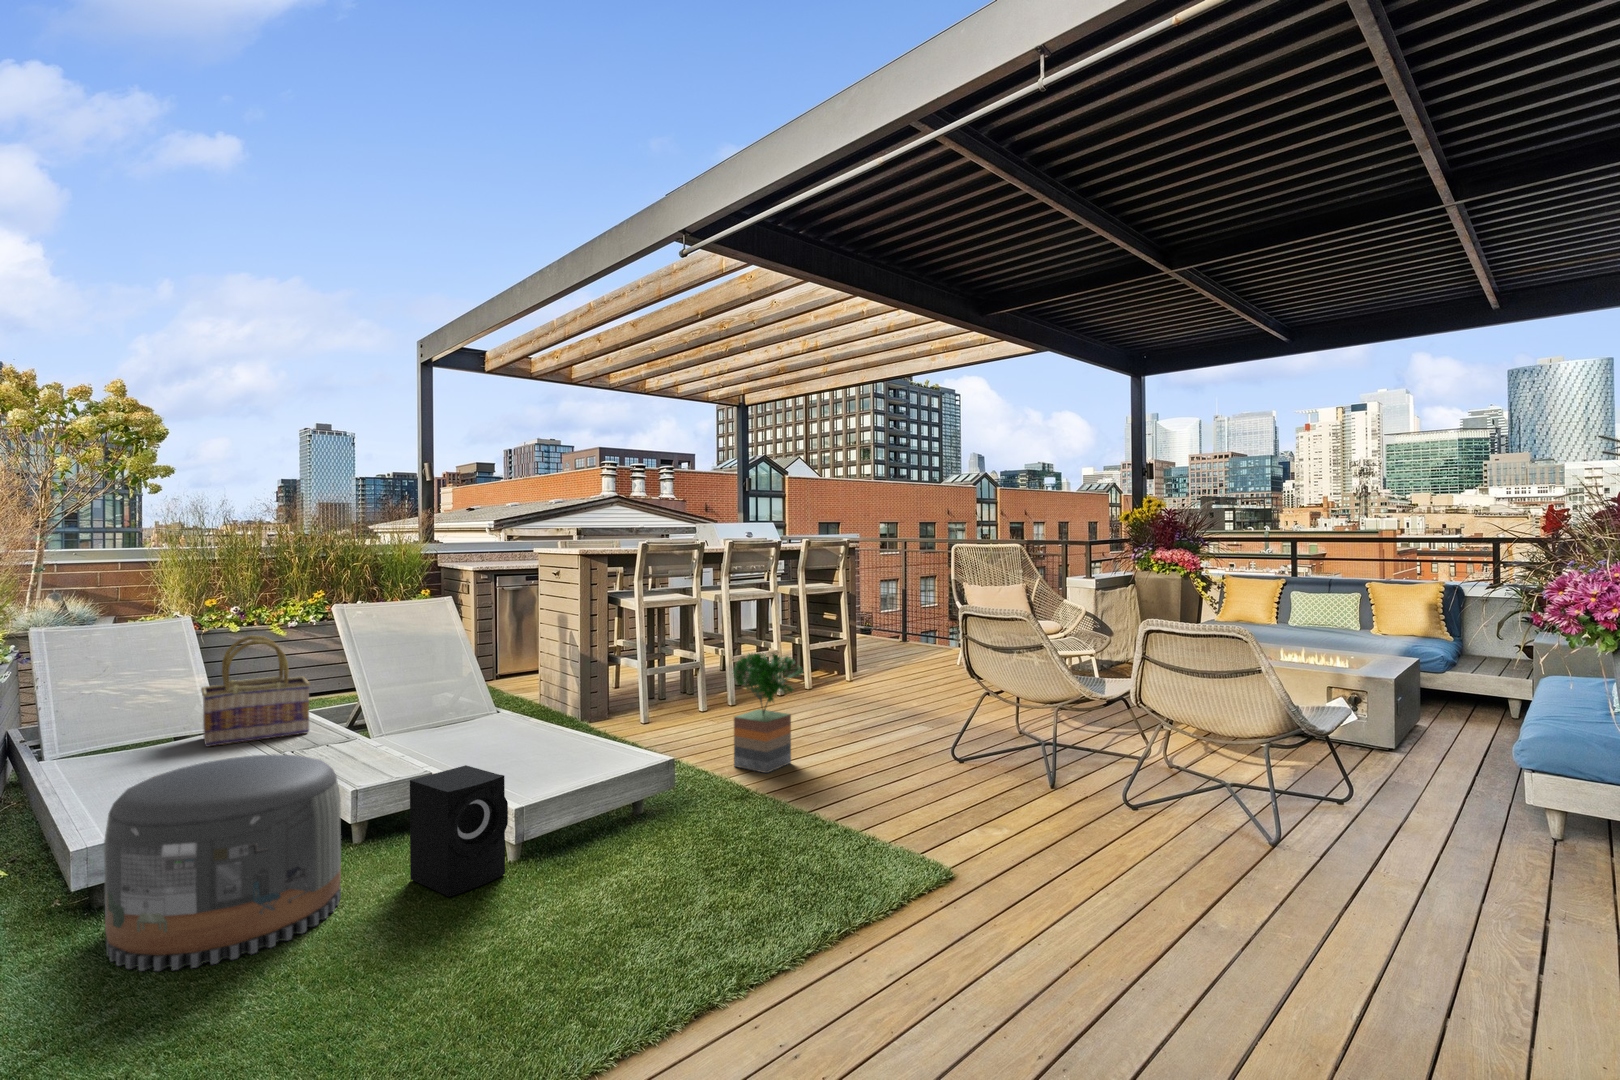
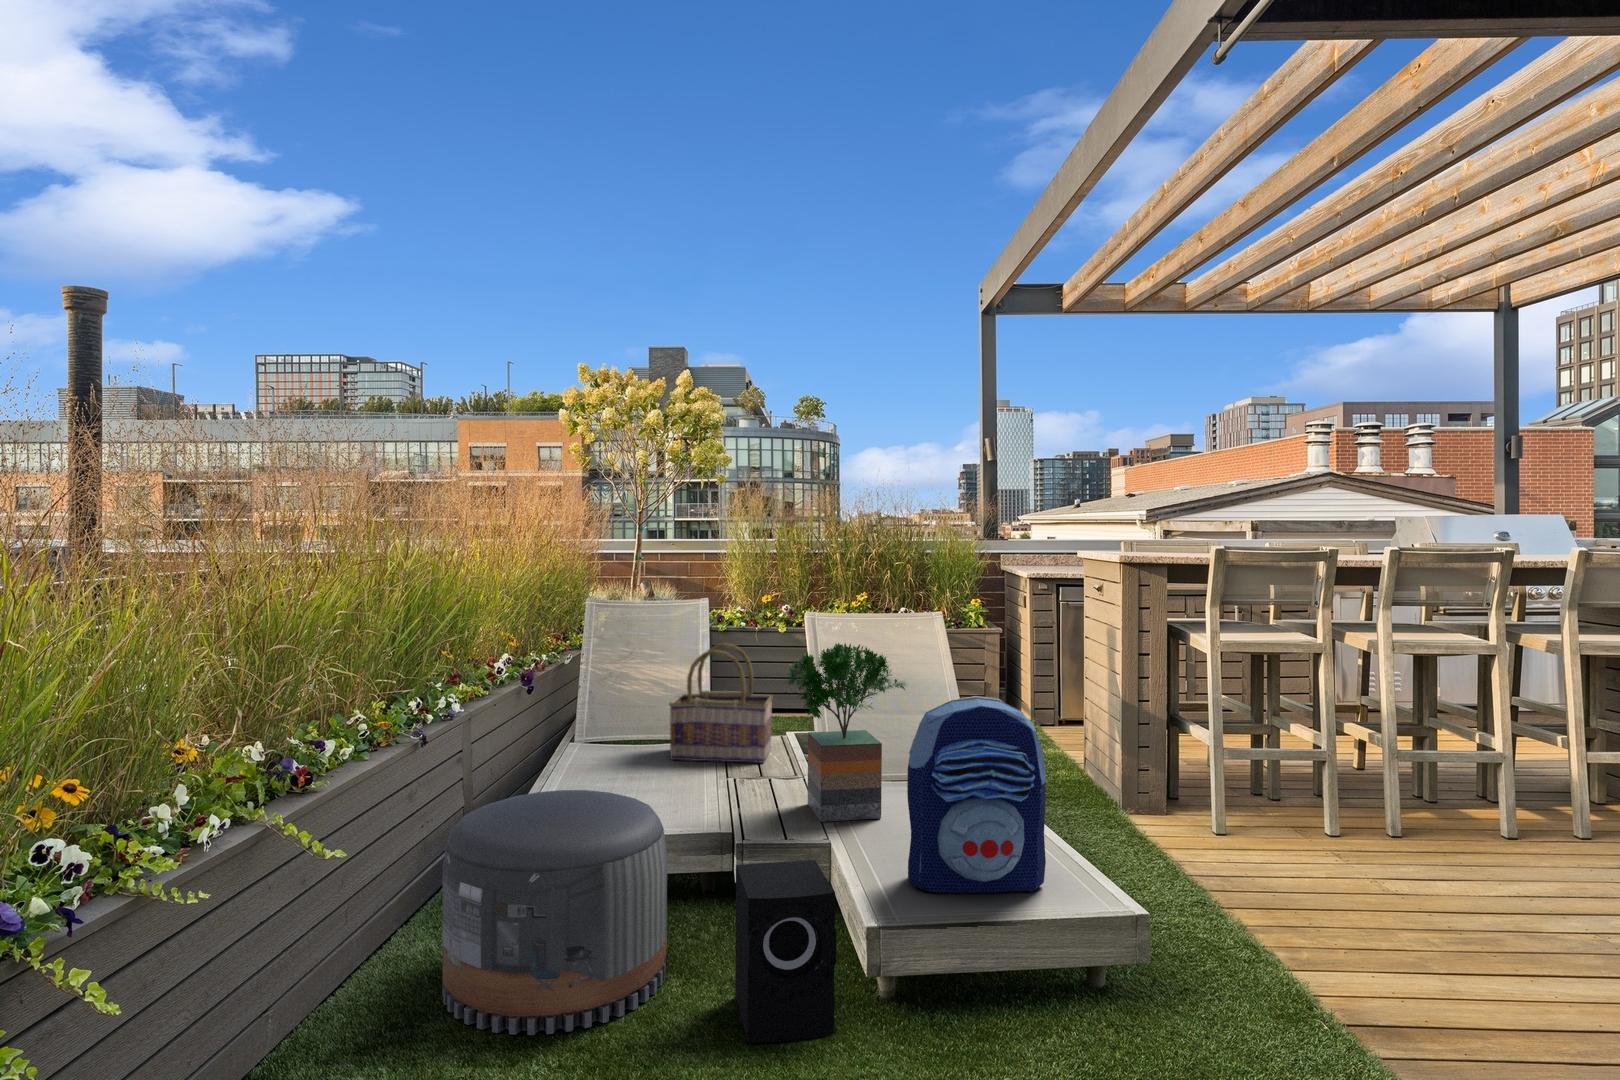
backpack: none [513,638,606,773] -> present [907,696,1046,893]
potted tree: present [733,653,802,773] -> present [787,643,906,822]

